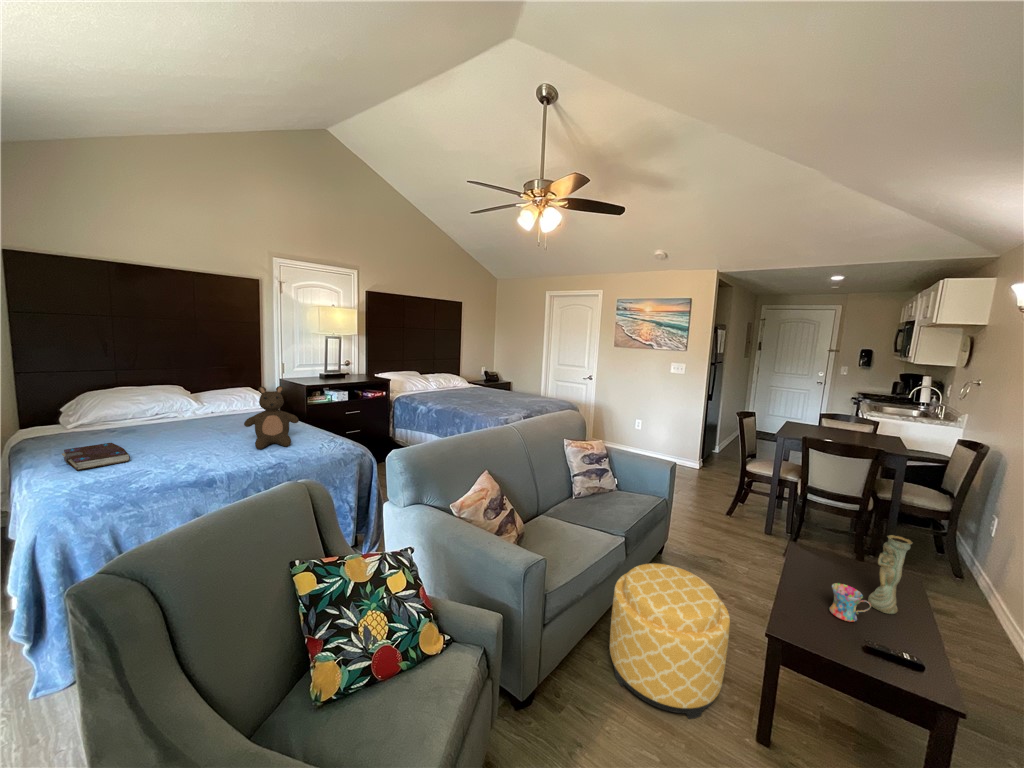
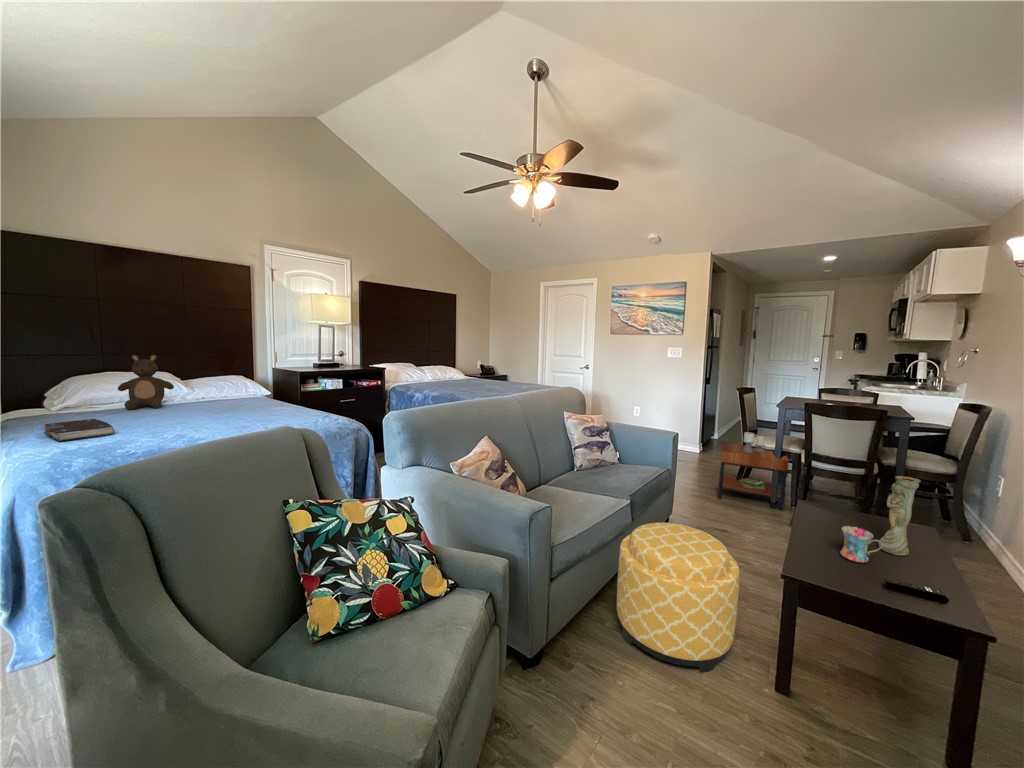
stuffed bear: present [244,386,299,449] -> present [118,355,174,409]
side table: none [714,457,785,536] -> present [718,432,789,510]

